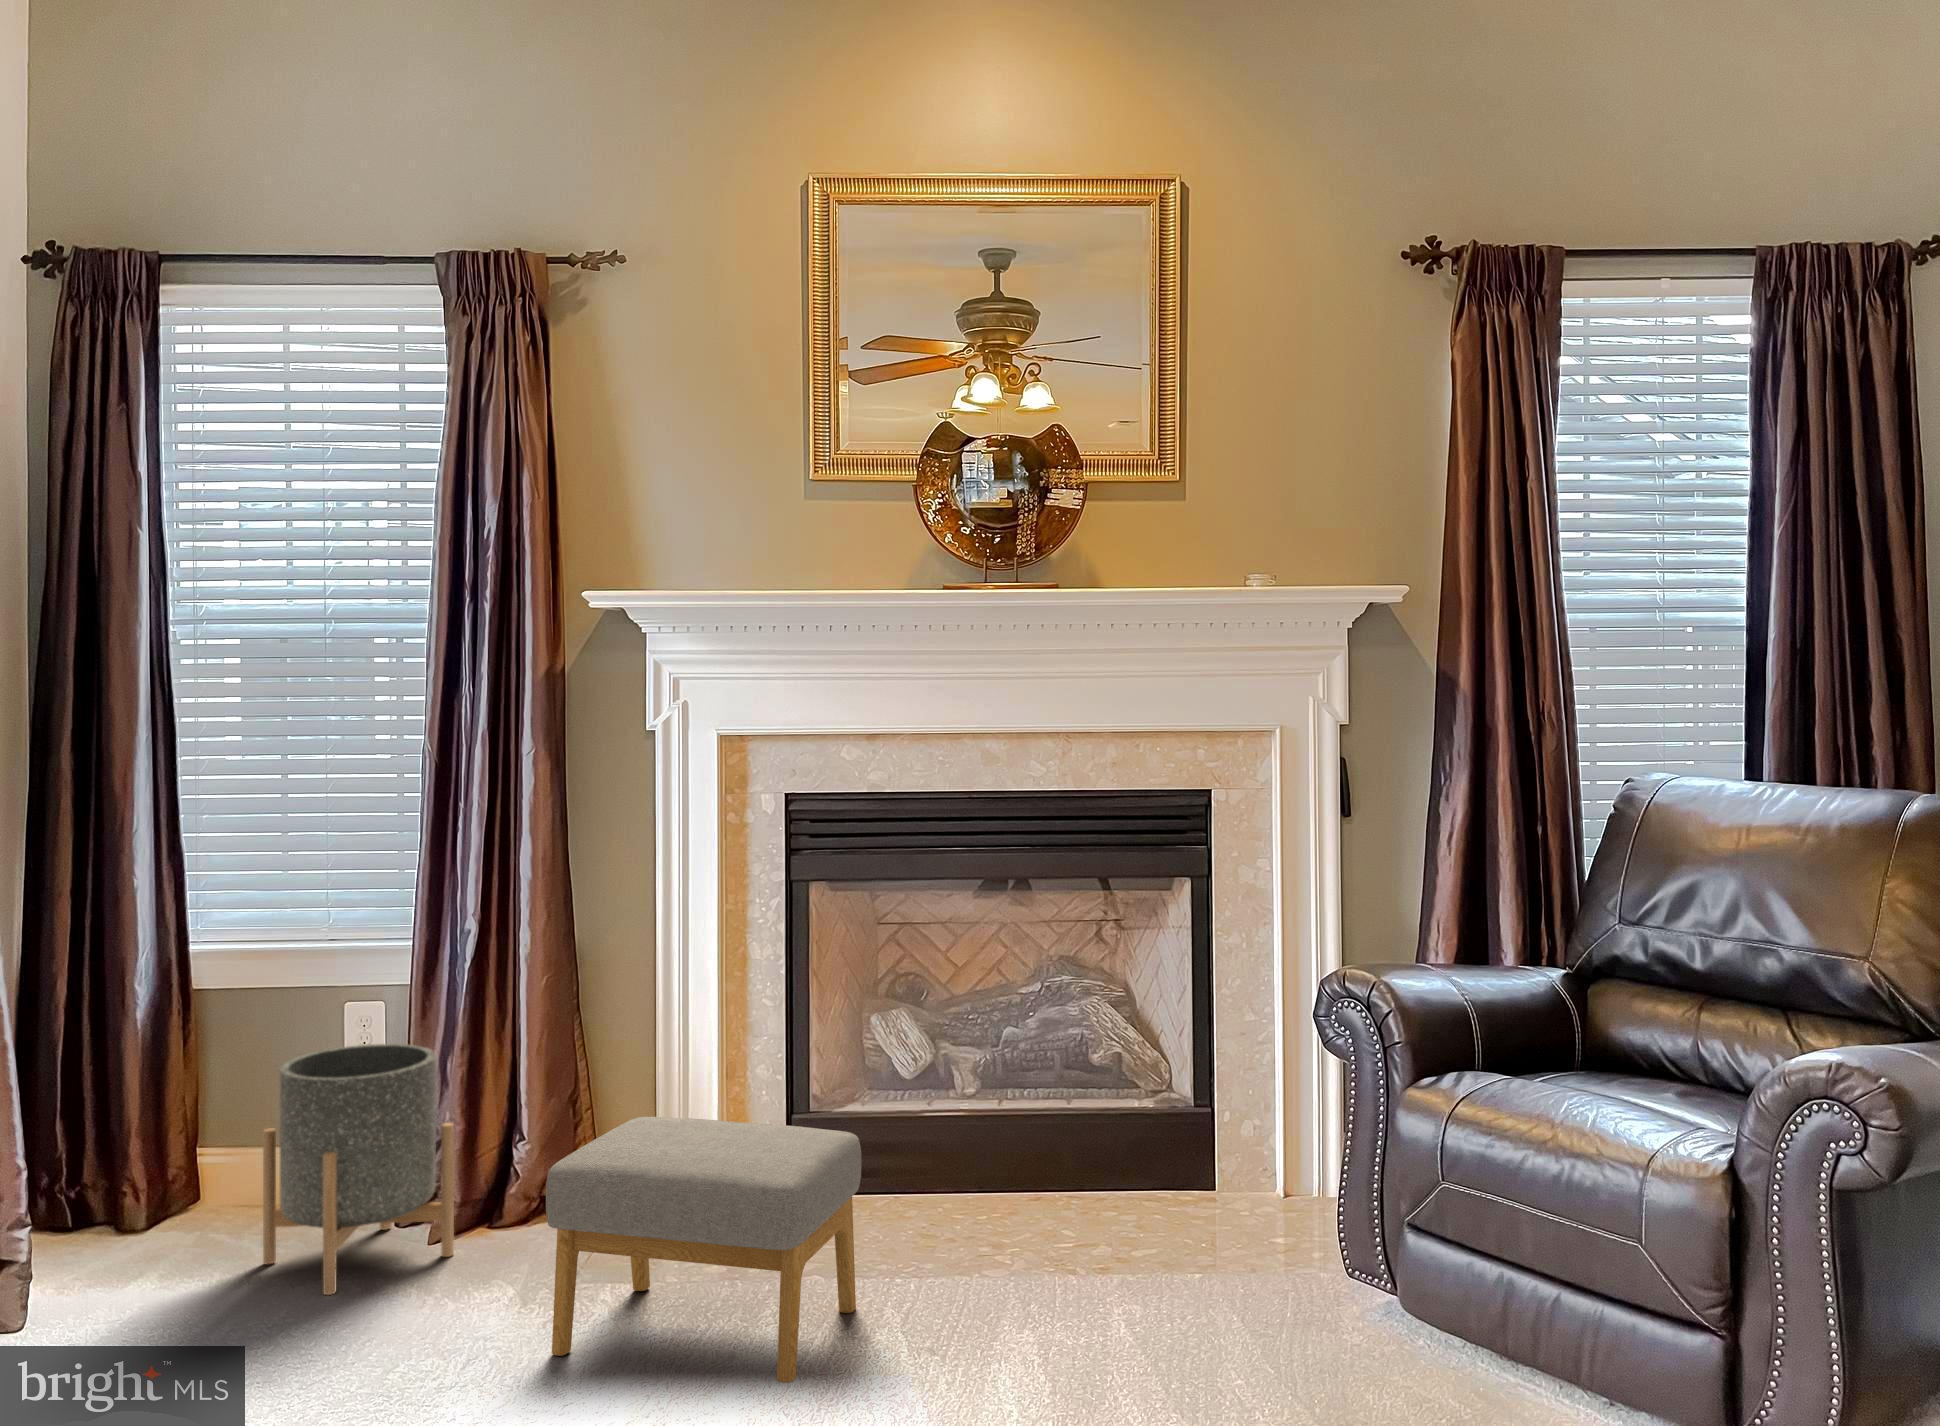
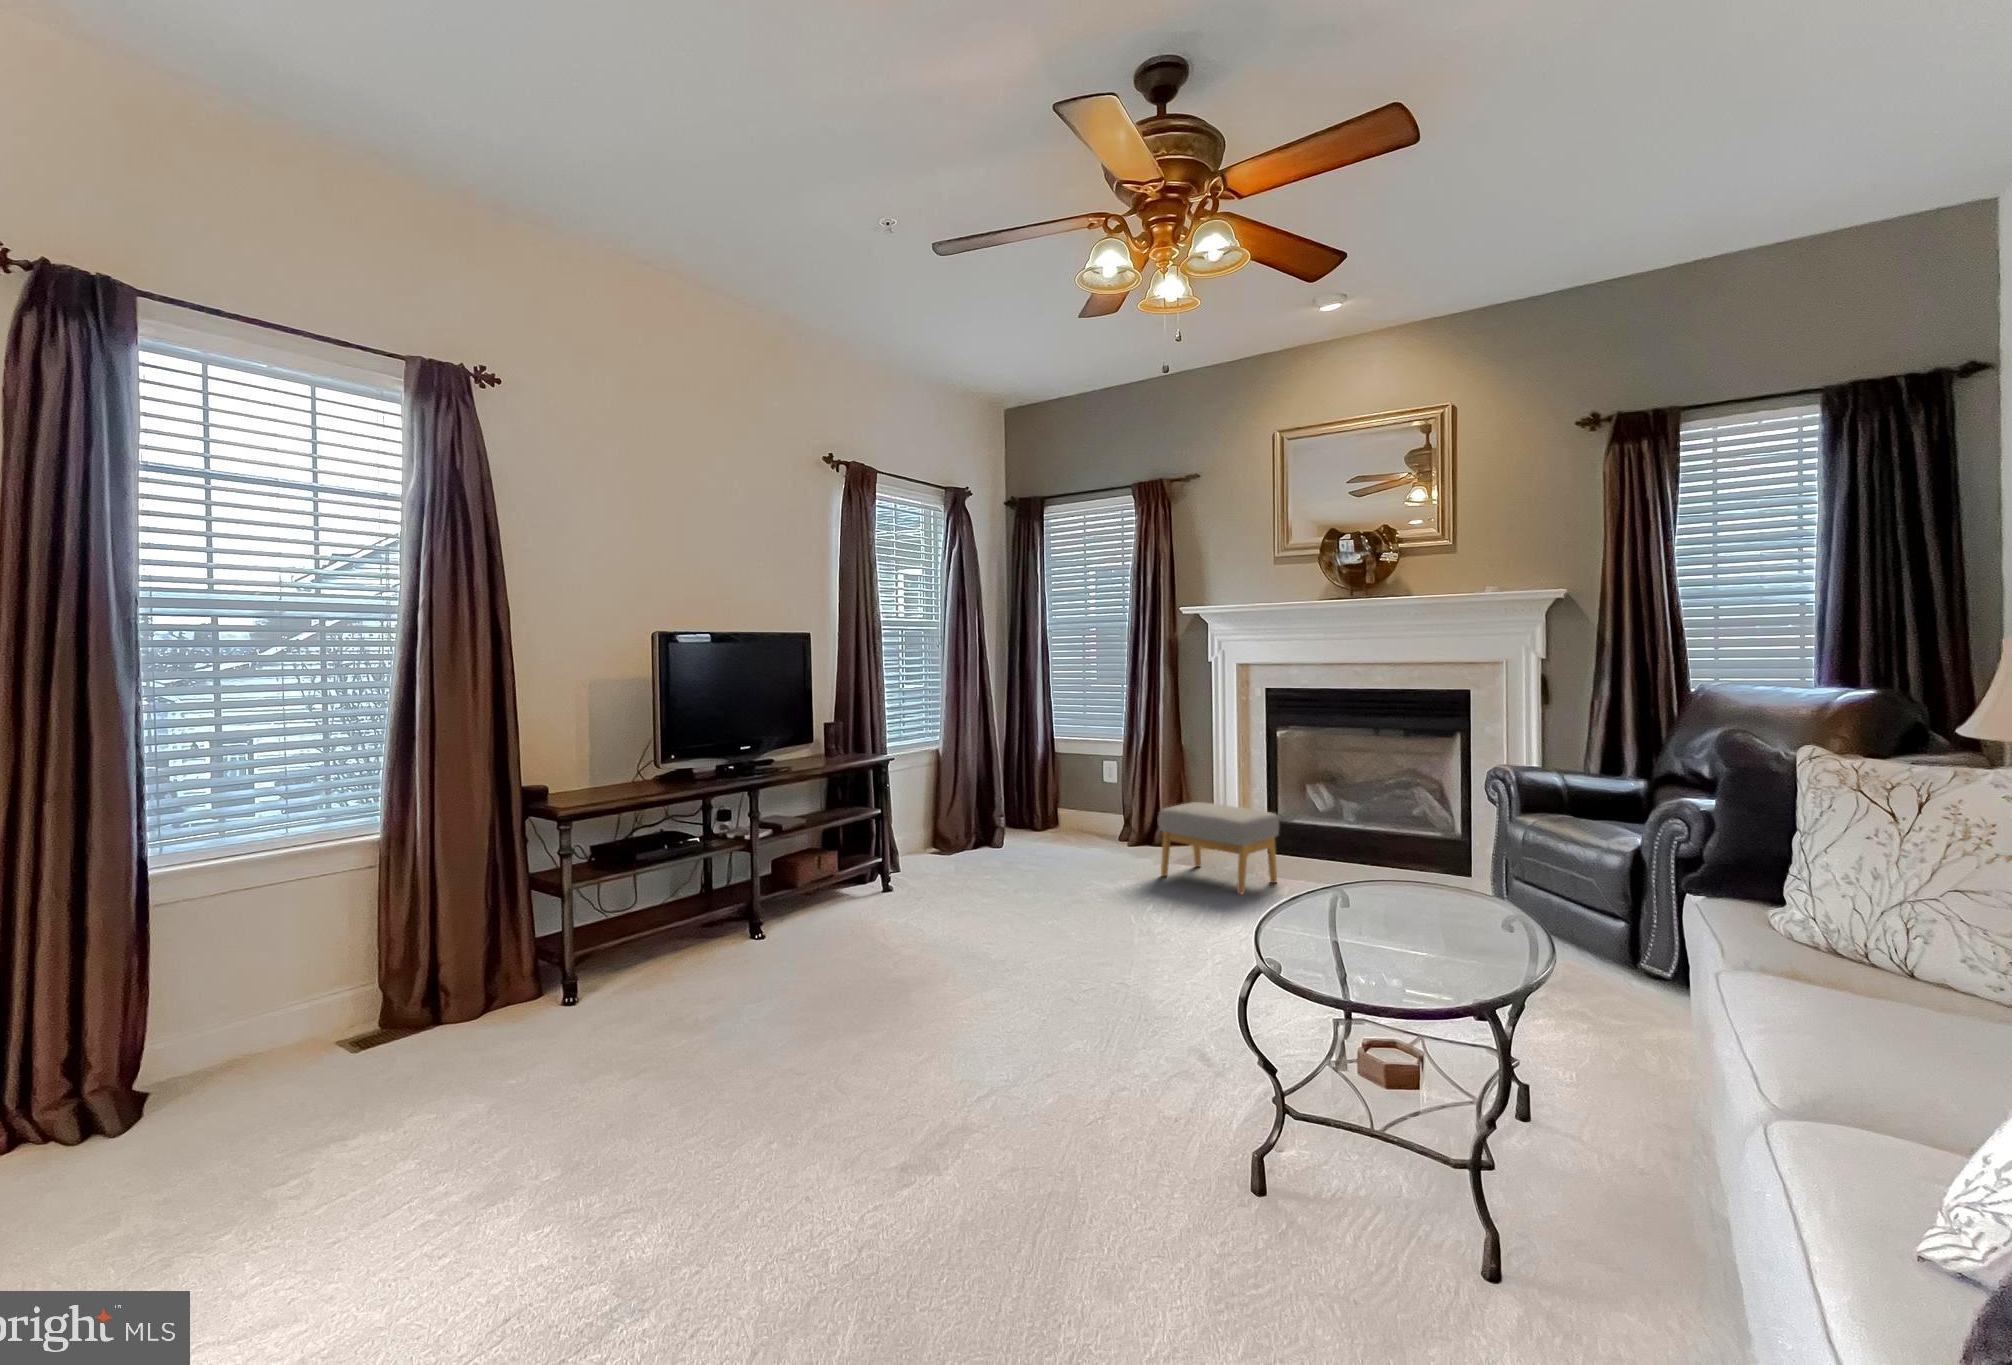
planter: present [263,1044,454,1295] -> none [1074,773,1136,853]

